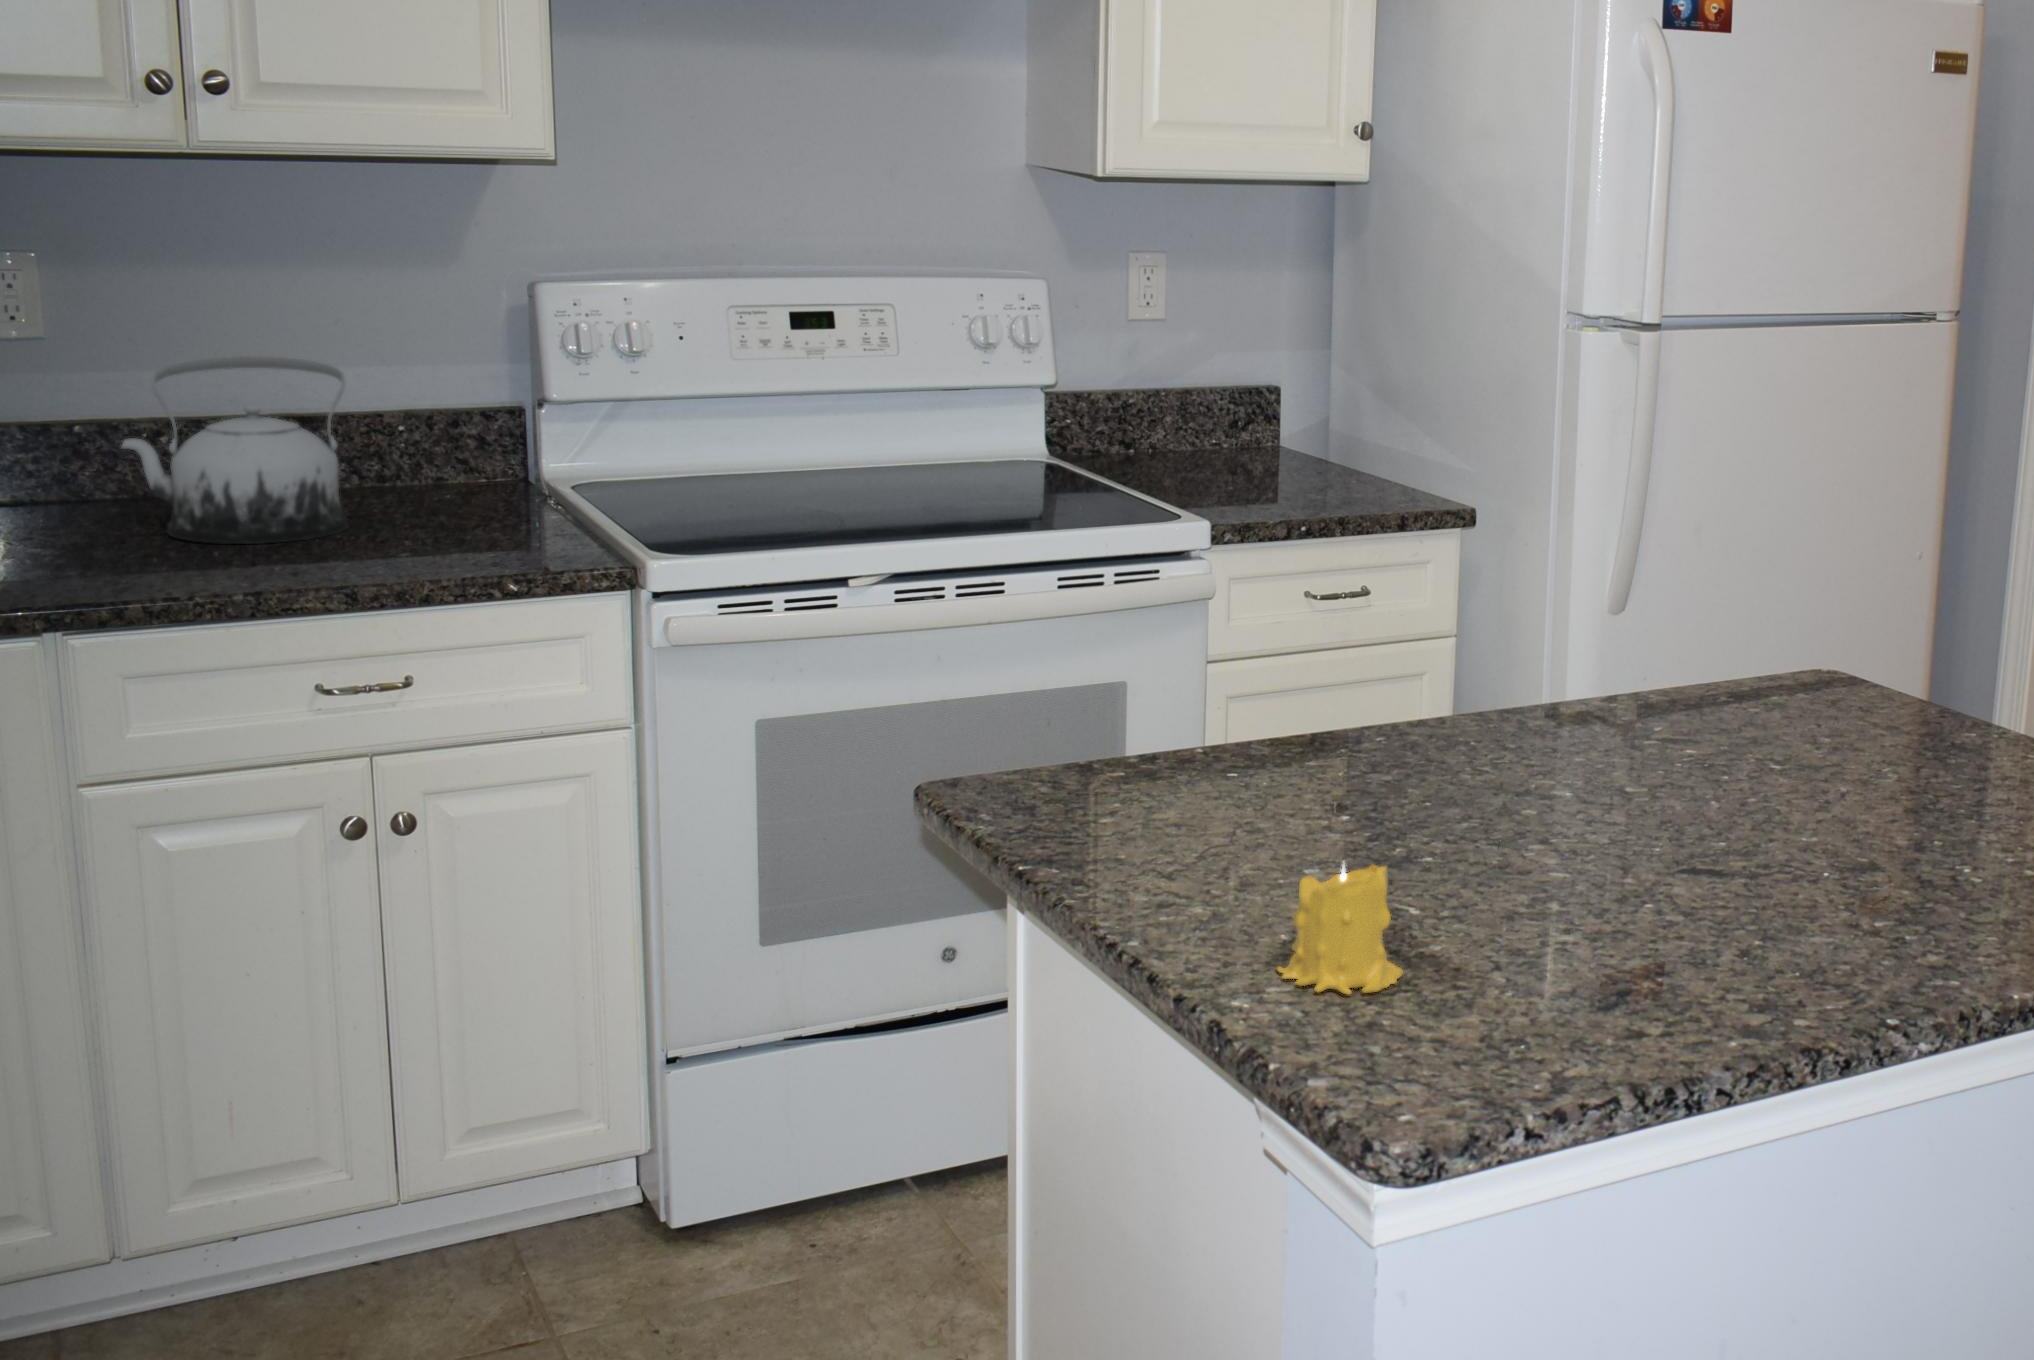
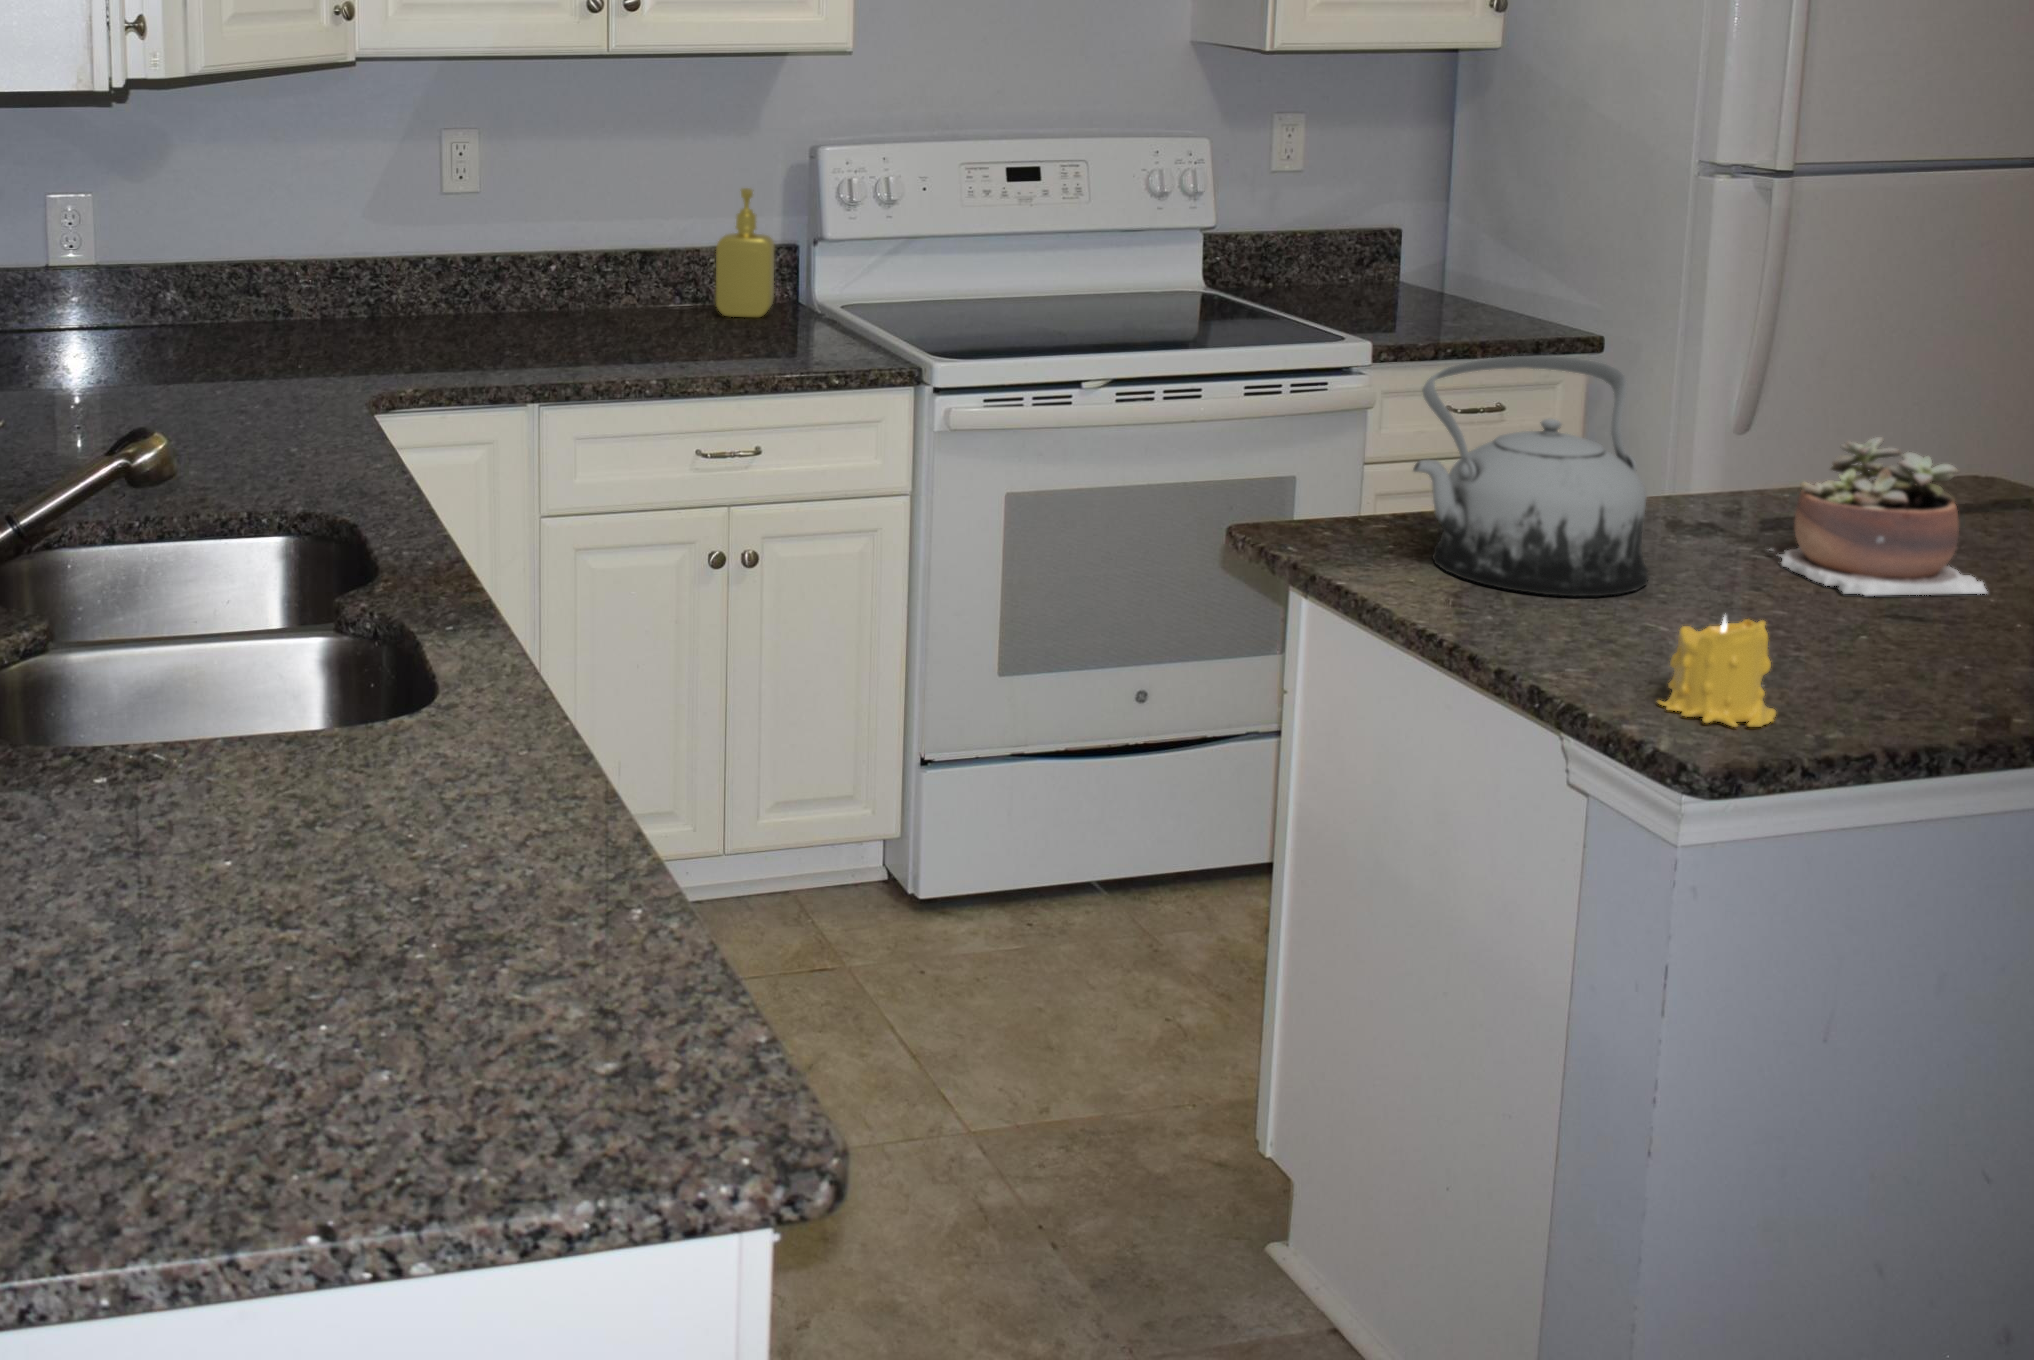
soap dispenser: none [390,333,477,502] -> present [716,188,775,318]
teapot: present [121,356,349,544] -> present [1413,356,1649,596]
succulent plant: none [1499,632,1707,814] -> present [1769,437,1988,596]

